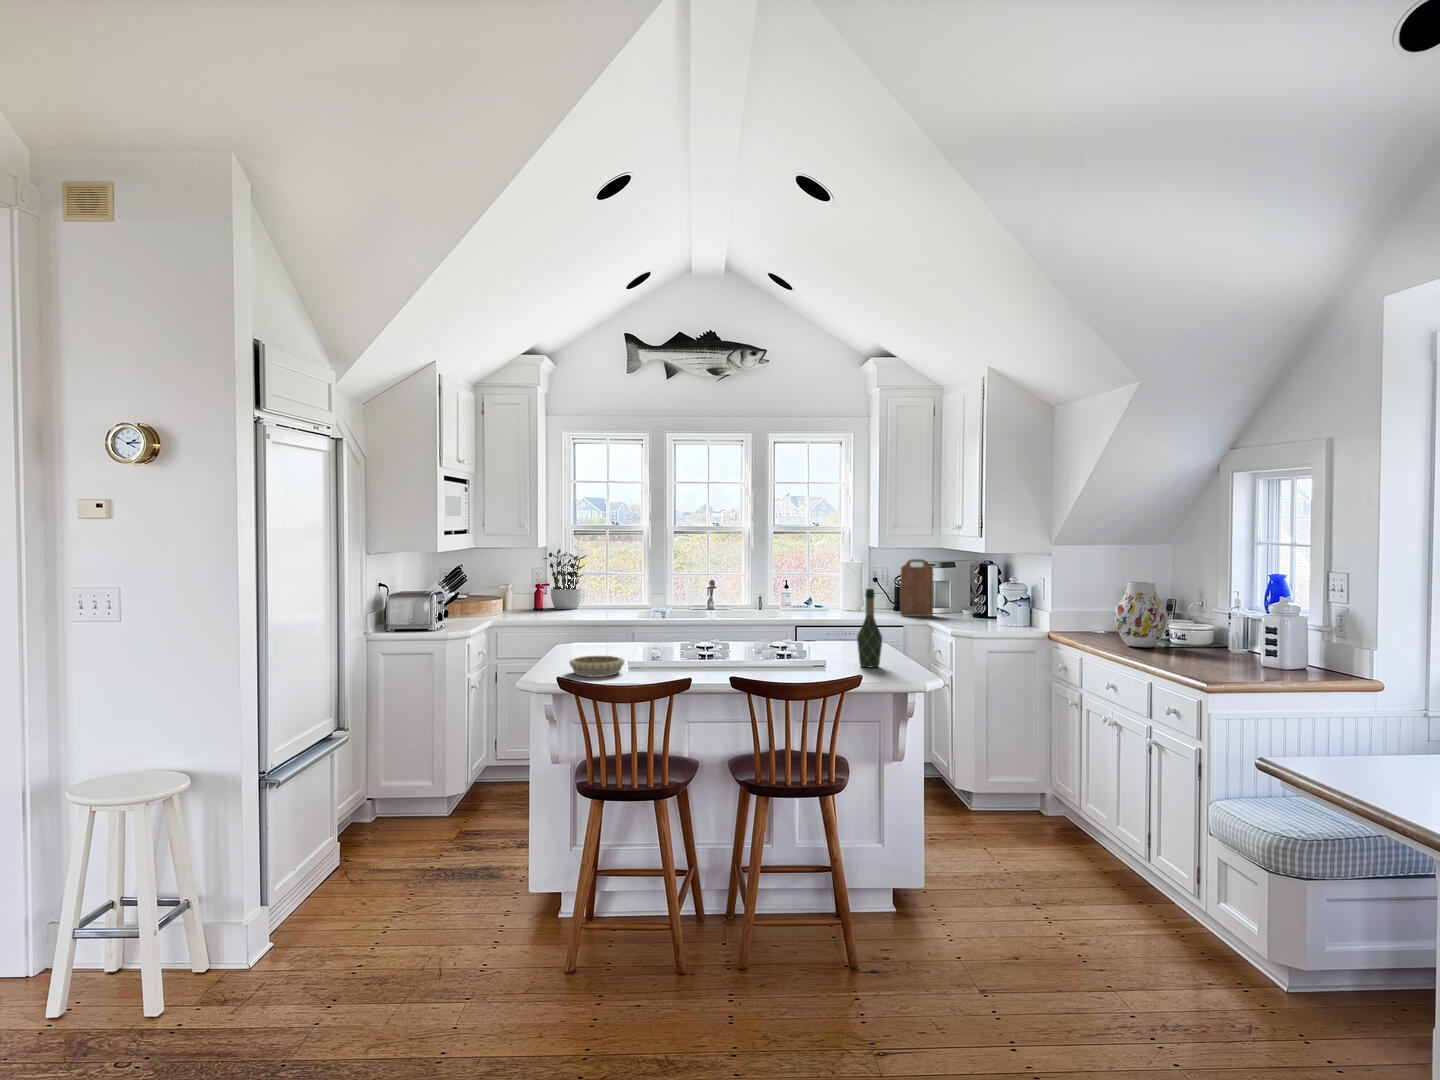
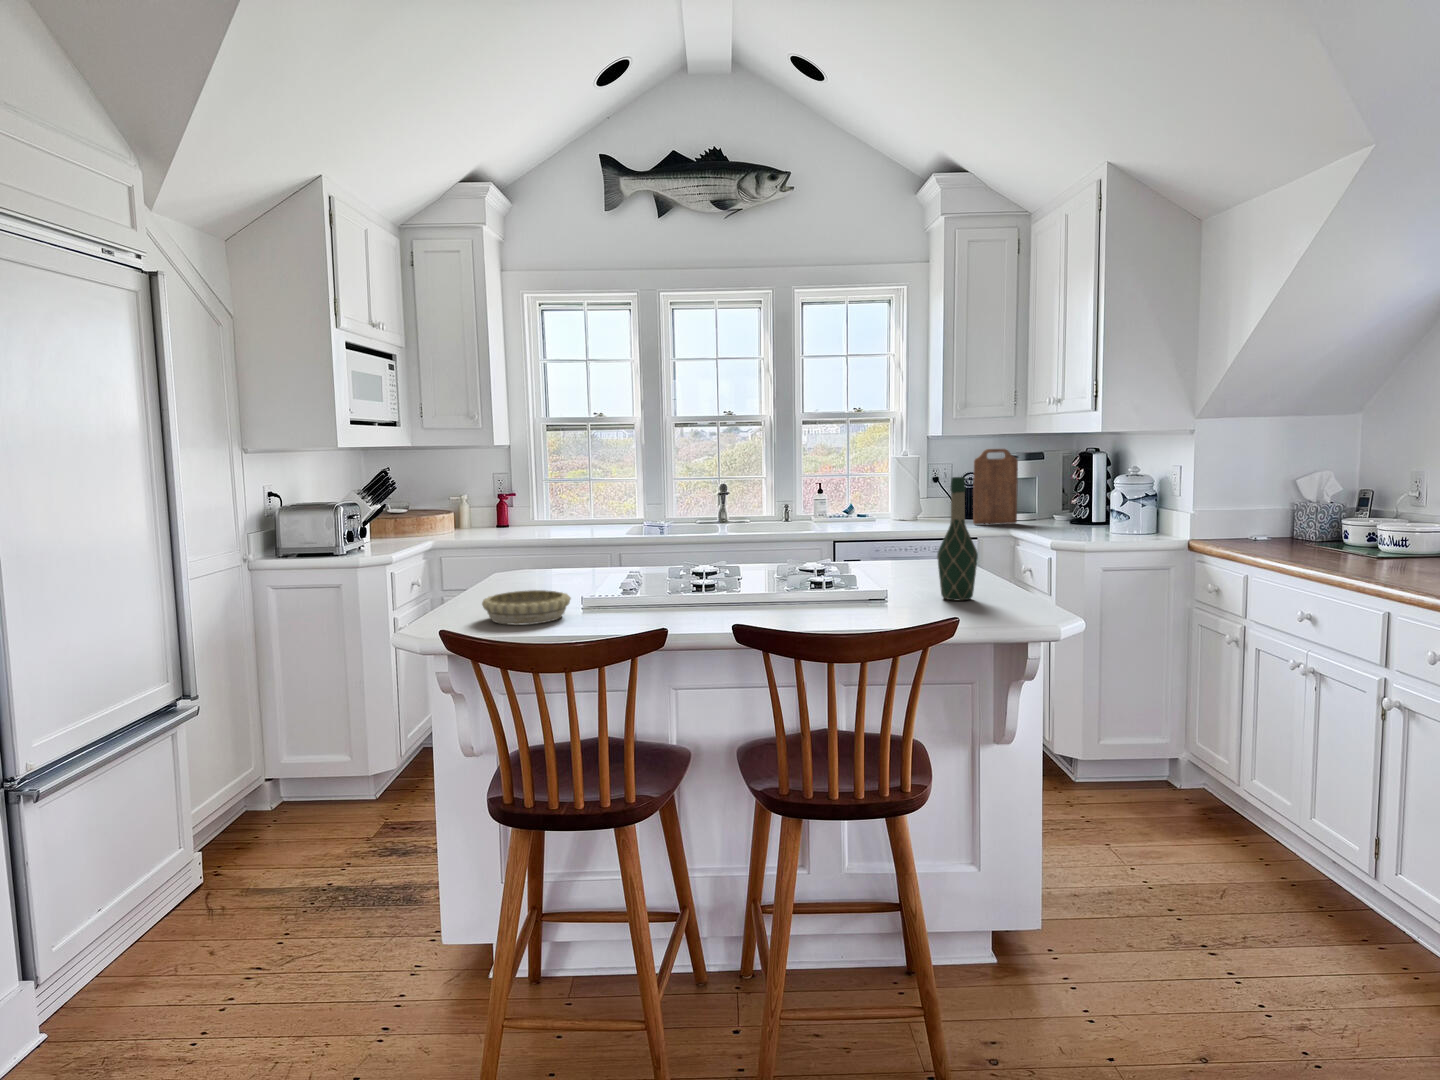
potted plant: present [543,549,587,609] -> none [503,448,562,525]
vase: present [1115,582,1168,648] -> none [1304,465,1390,561]

